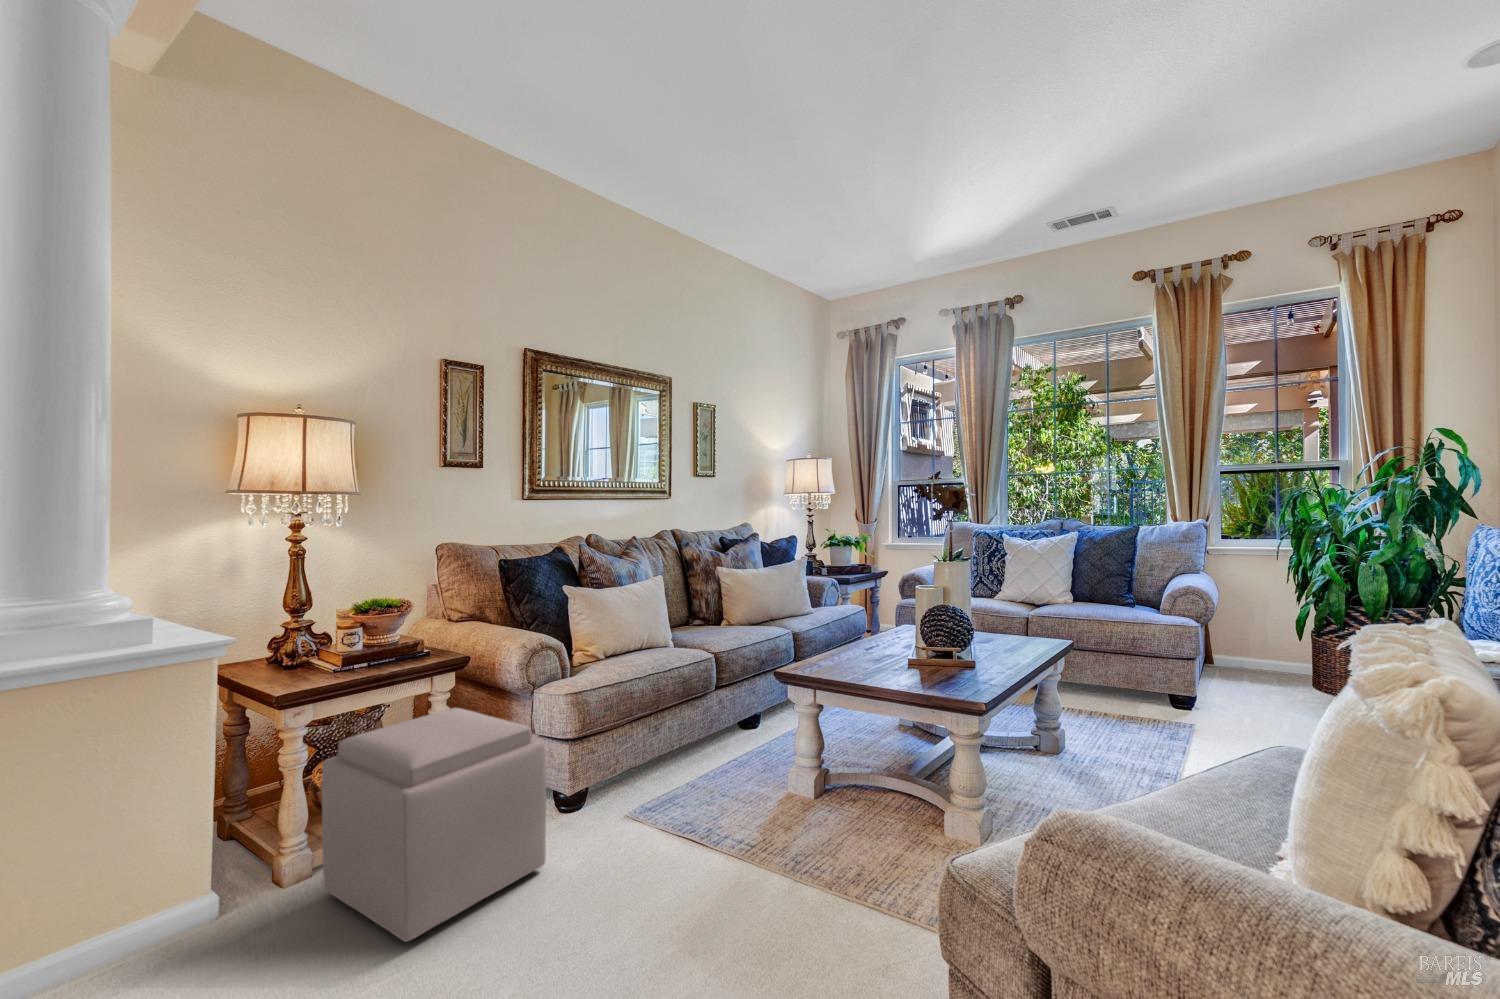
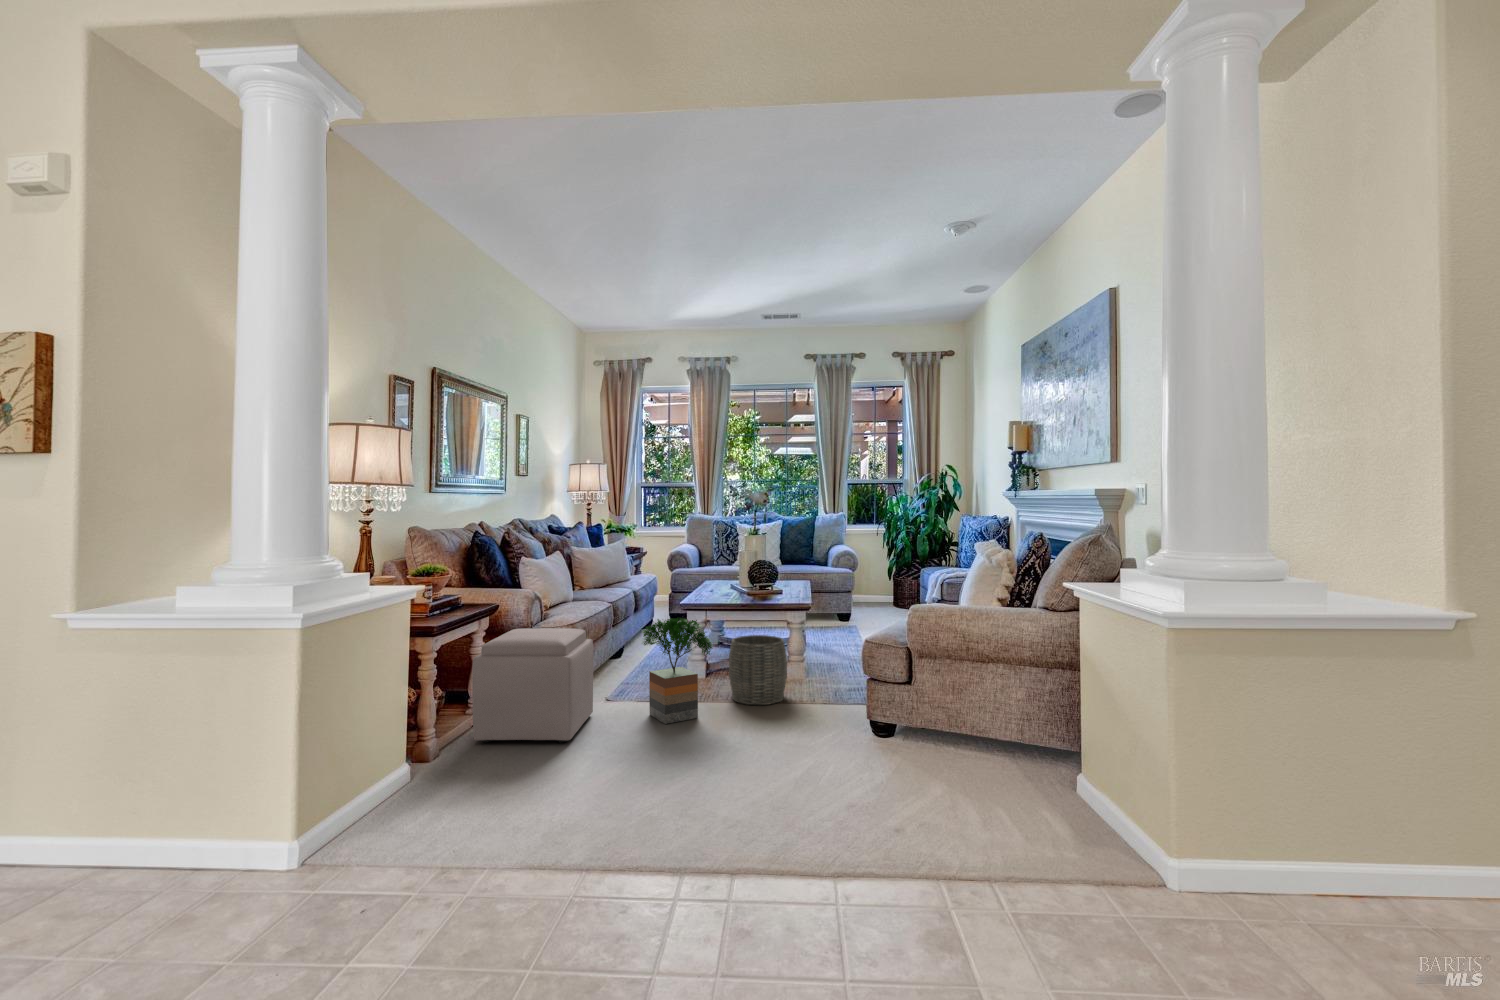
potted tree: none [583,725,710,940] -> present [642,618,713,724]
woven basket: none [782,769,900,940] -> present [729,635,787,705]

